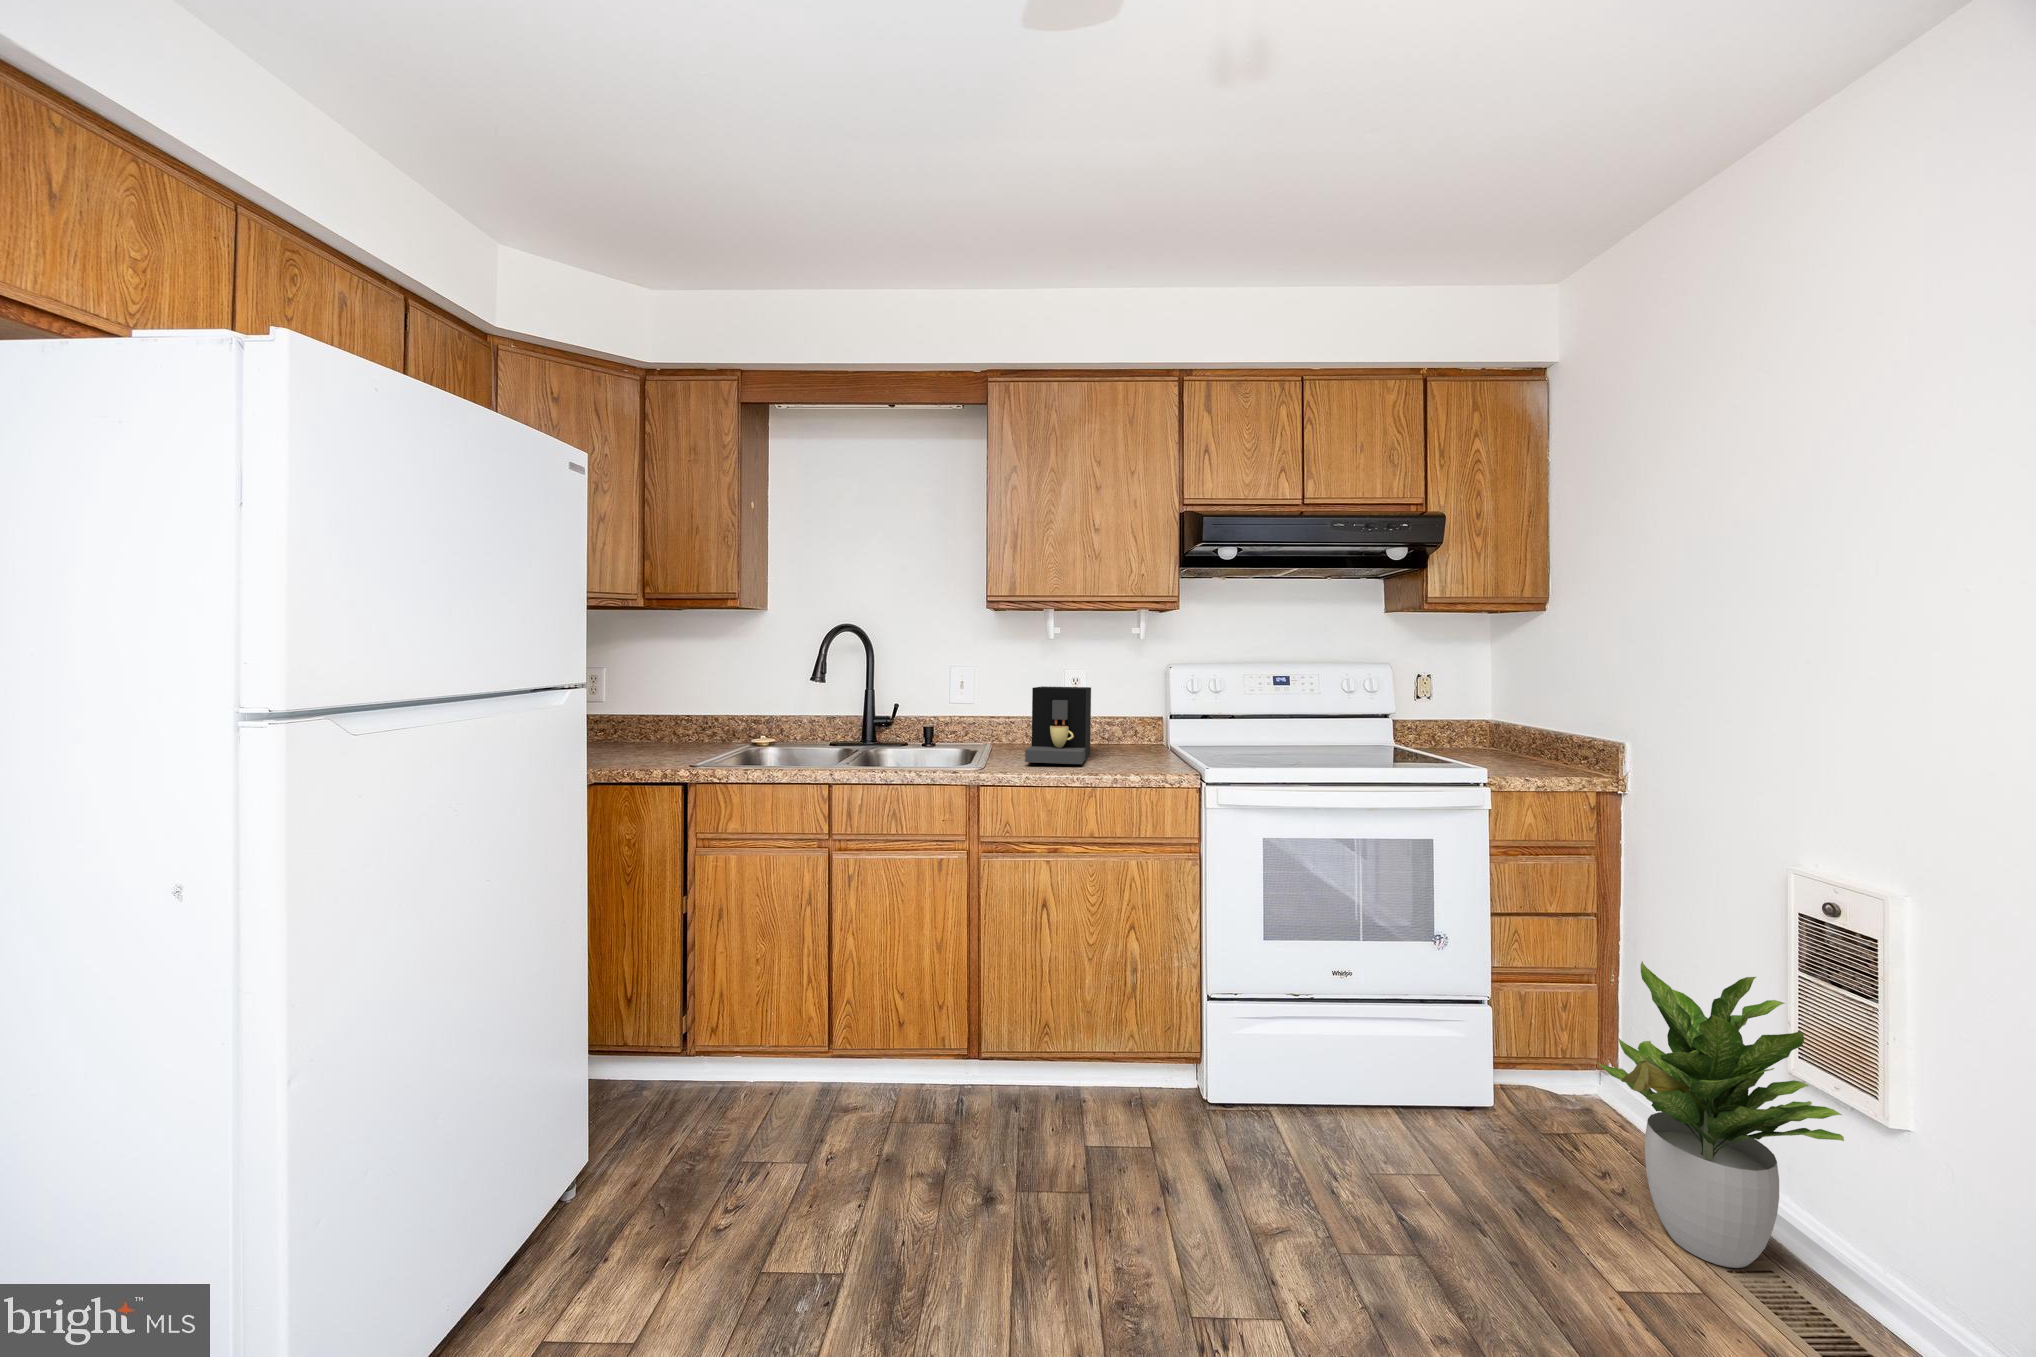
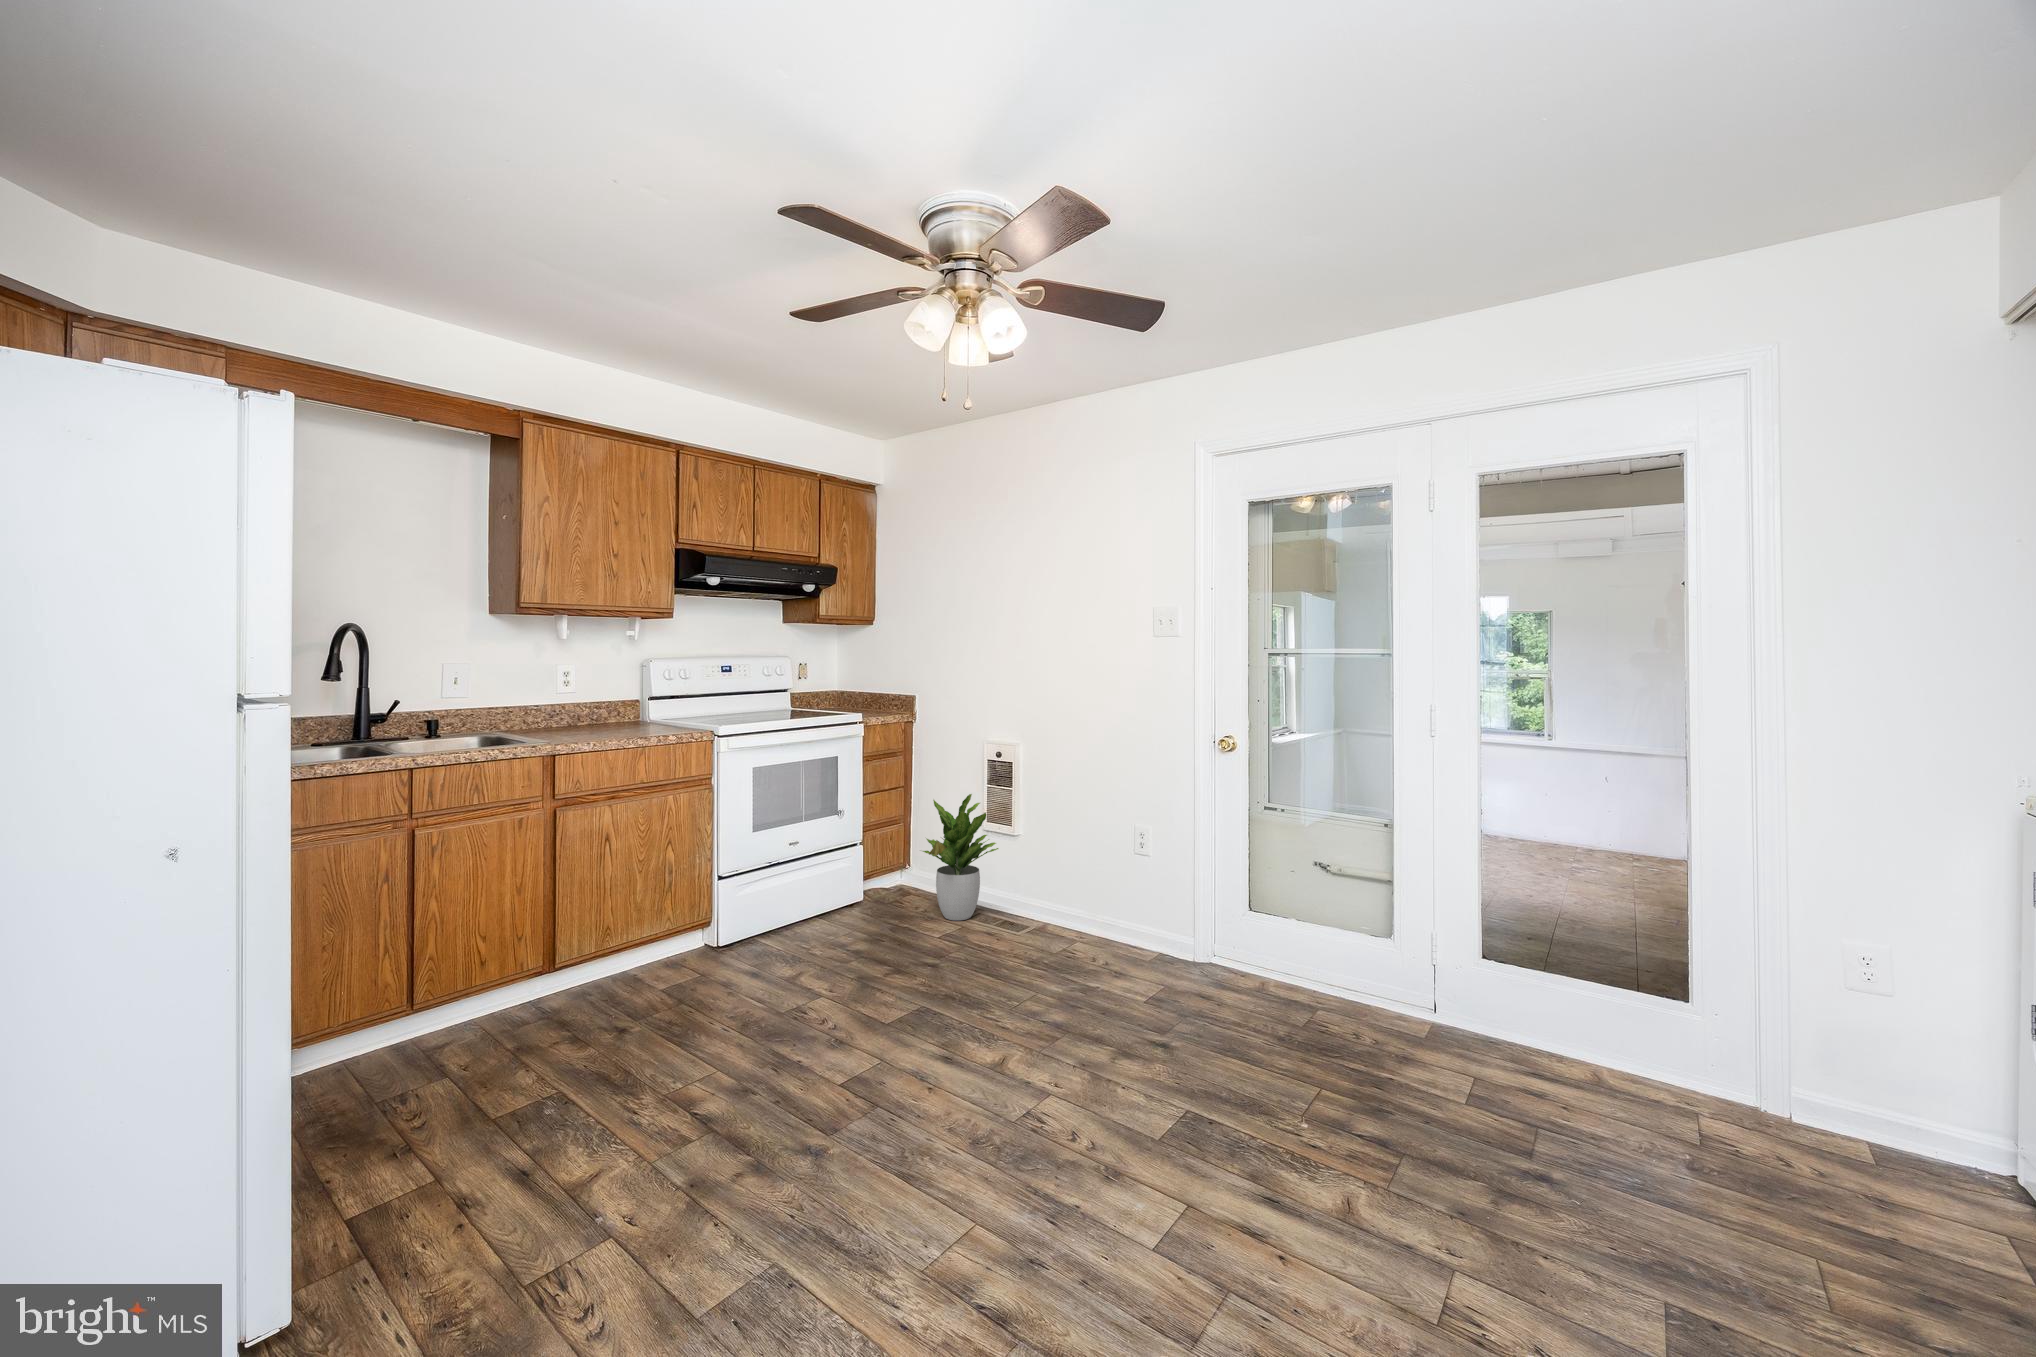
coffee maker: present [1025,686,1091,764] -> none [551,676,621,737]

